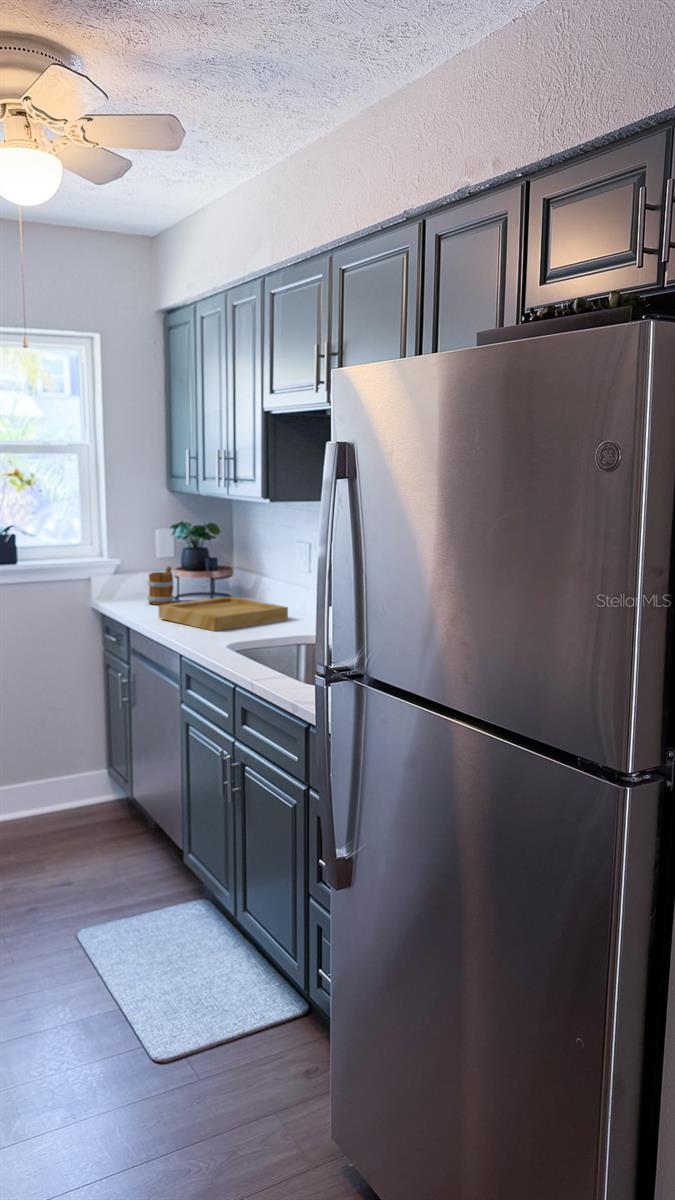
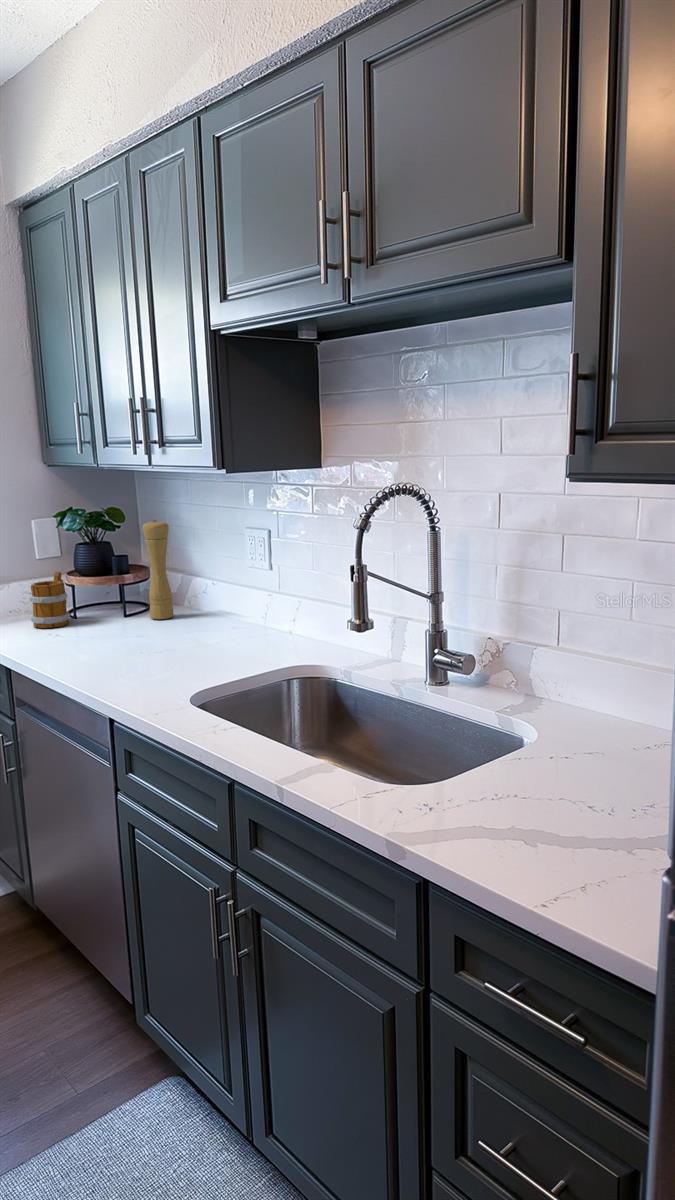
pepper mill: none [228,534,246,605] -> present [143,520,174,619]
tray: present [158,597,288,631] -> none [56,610,249,672]

